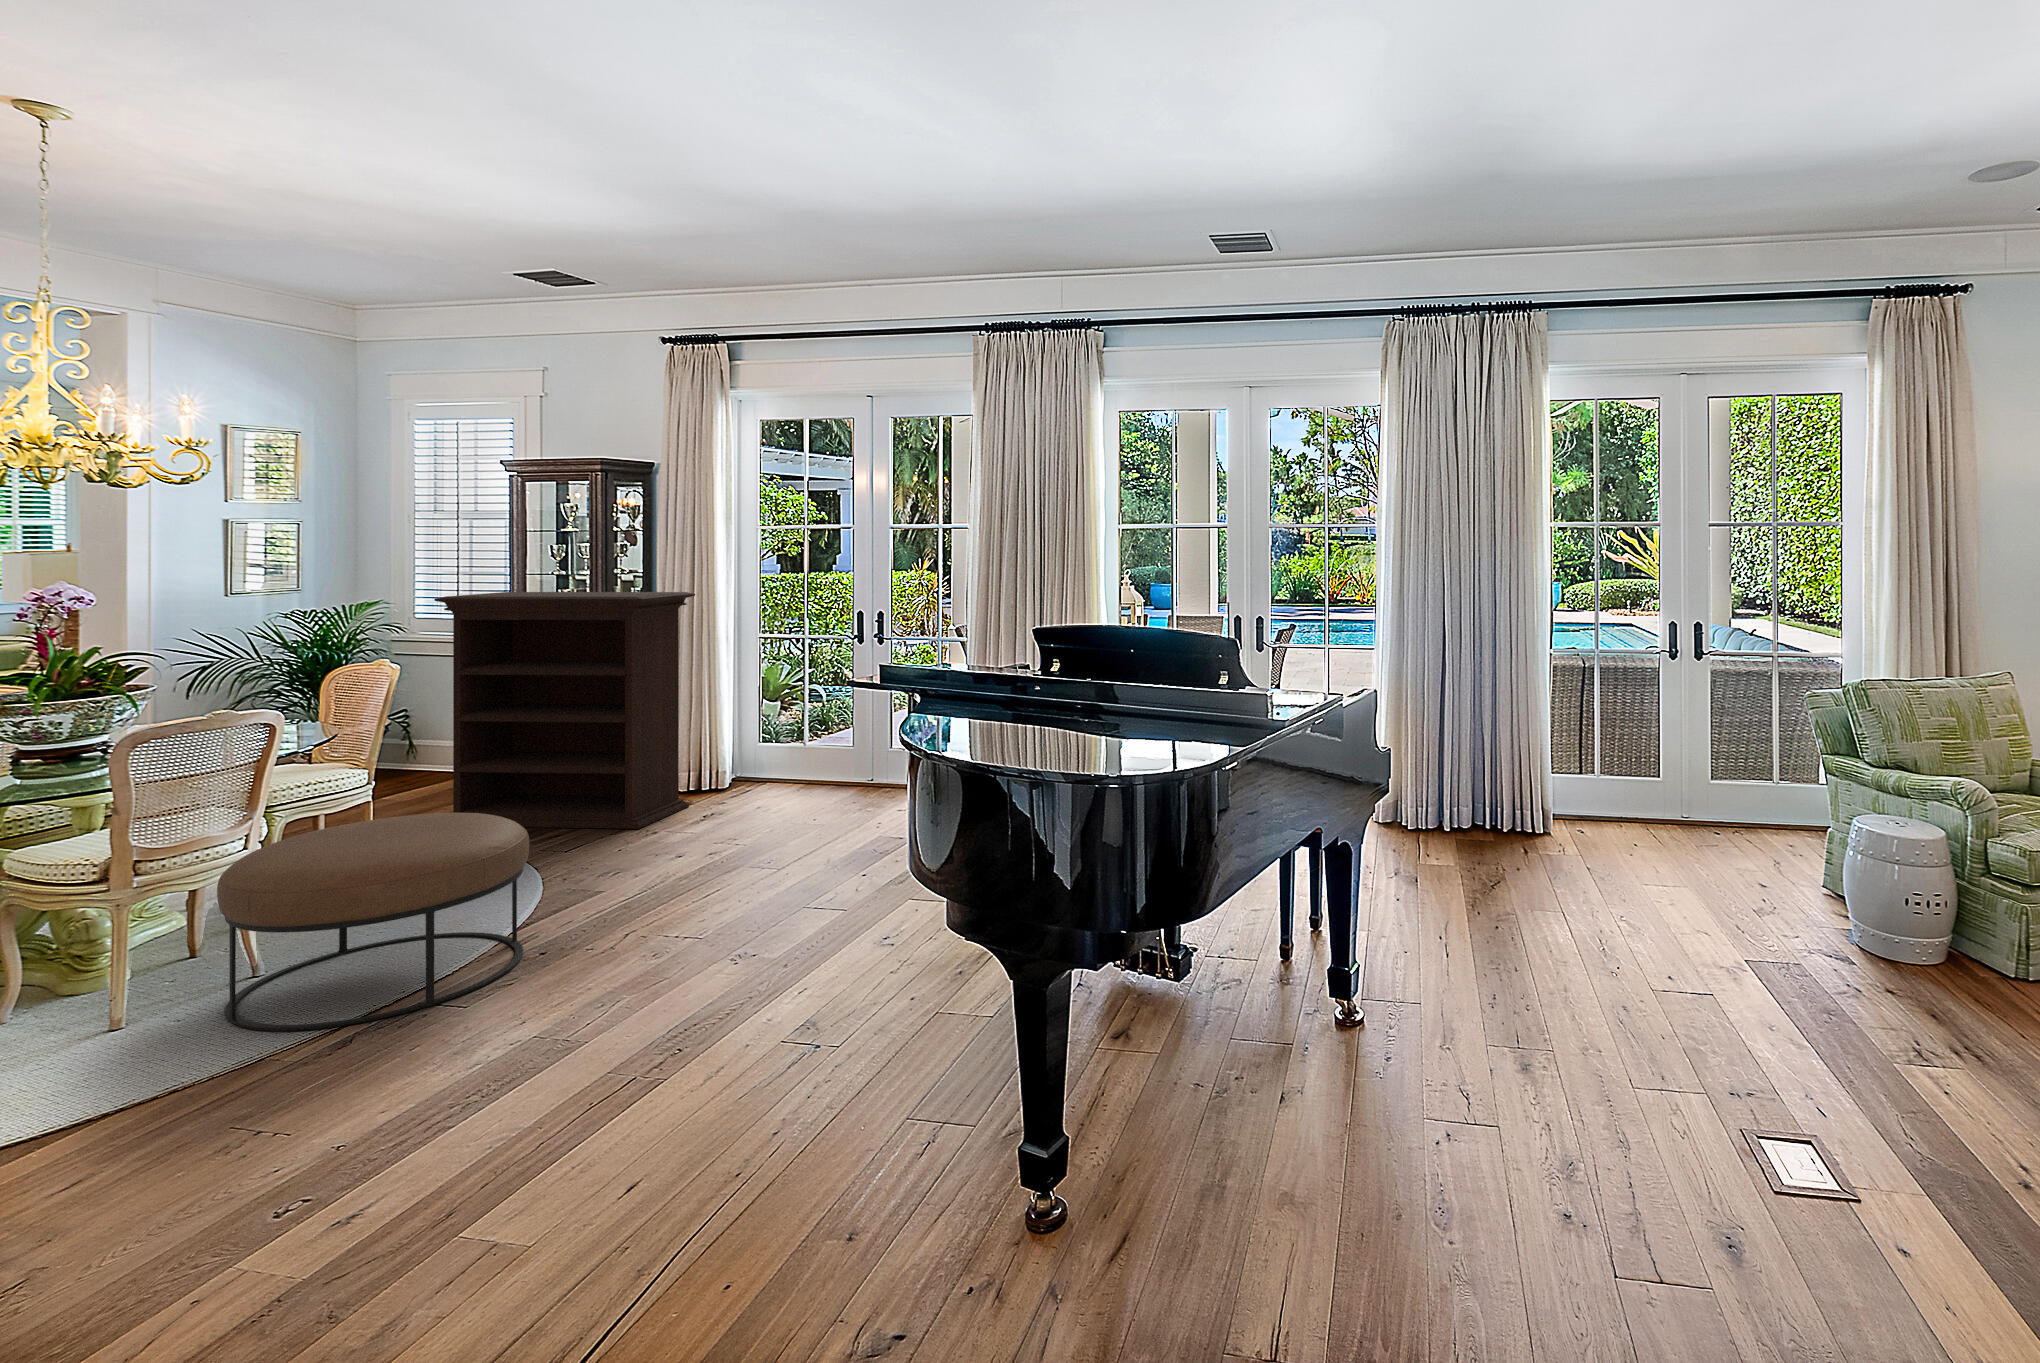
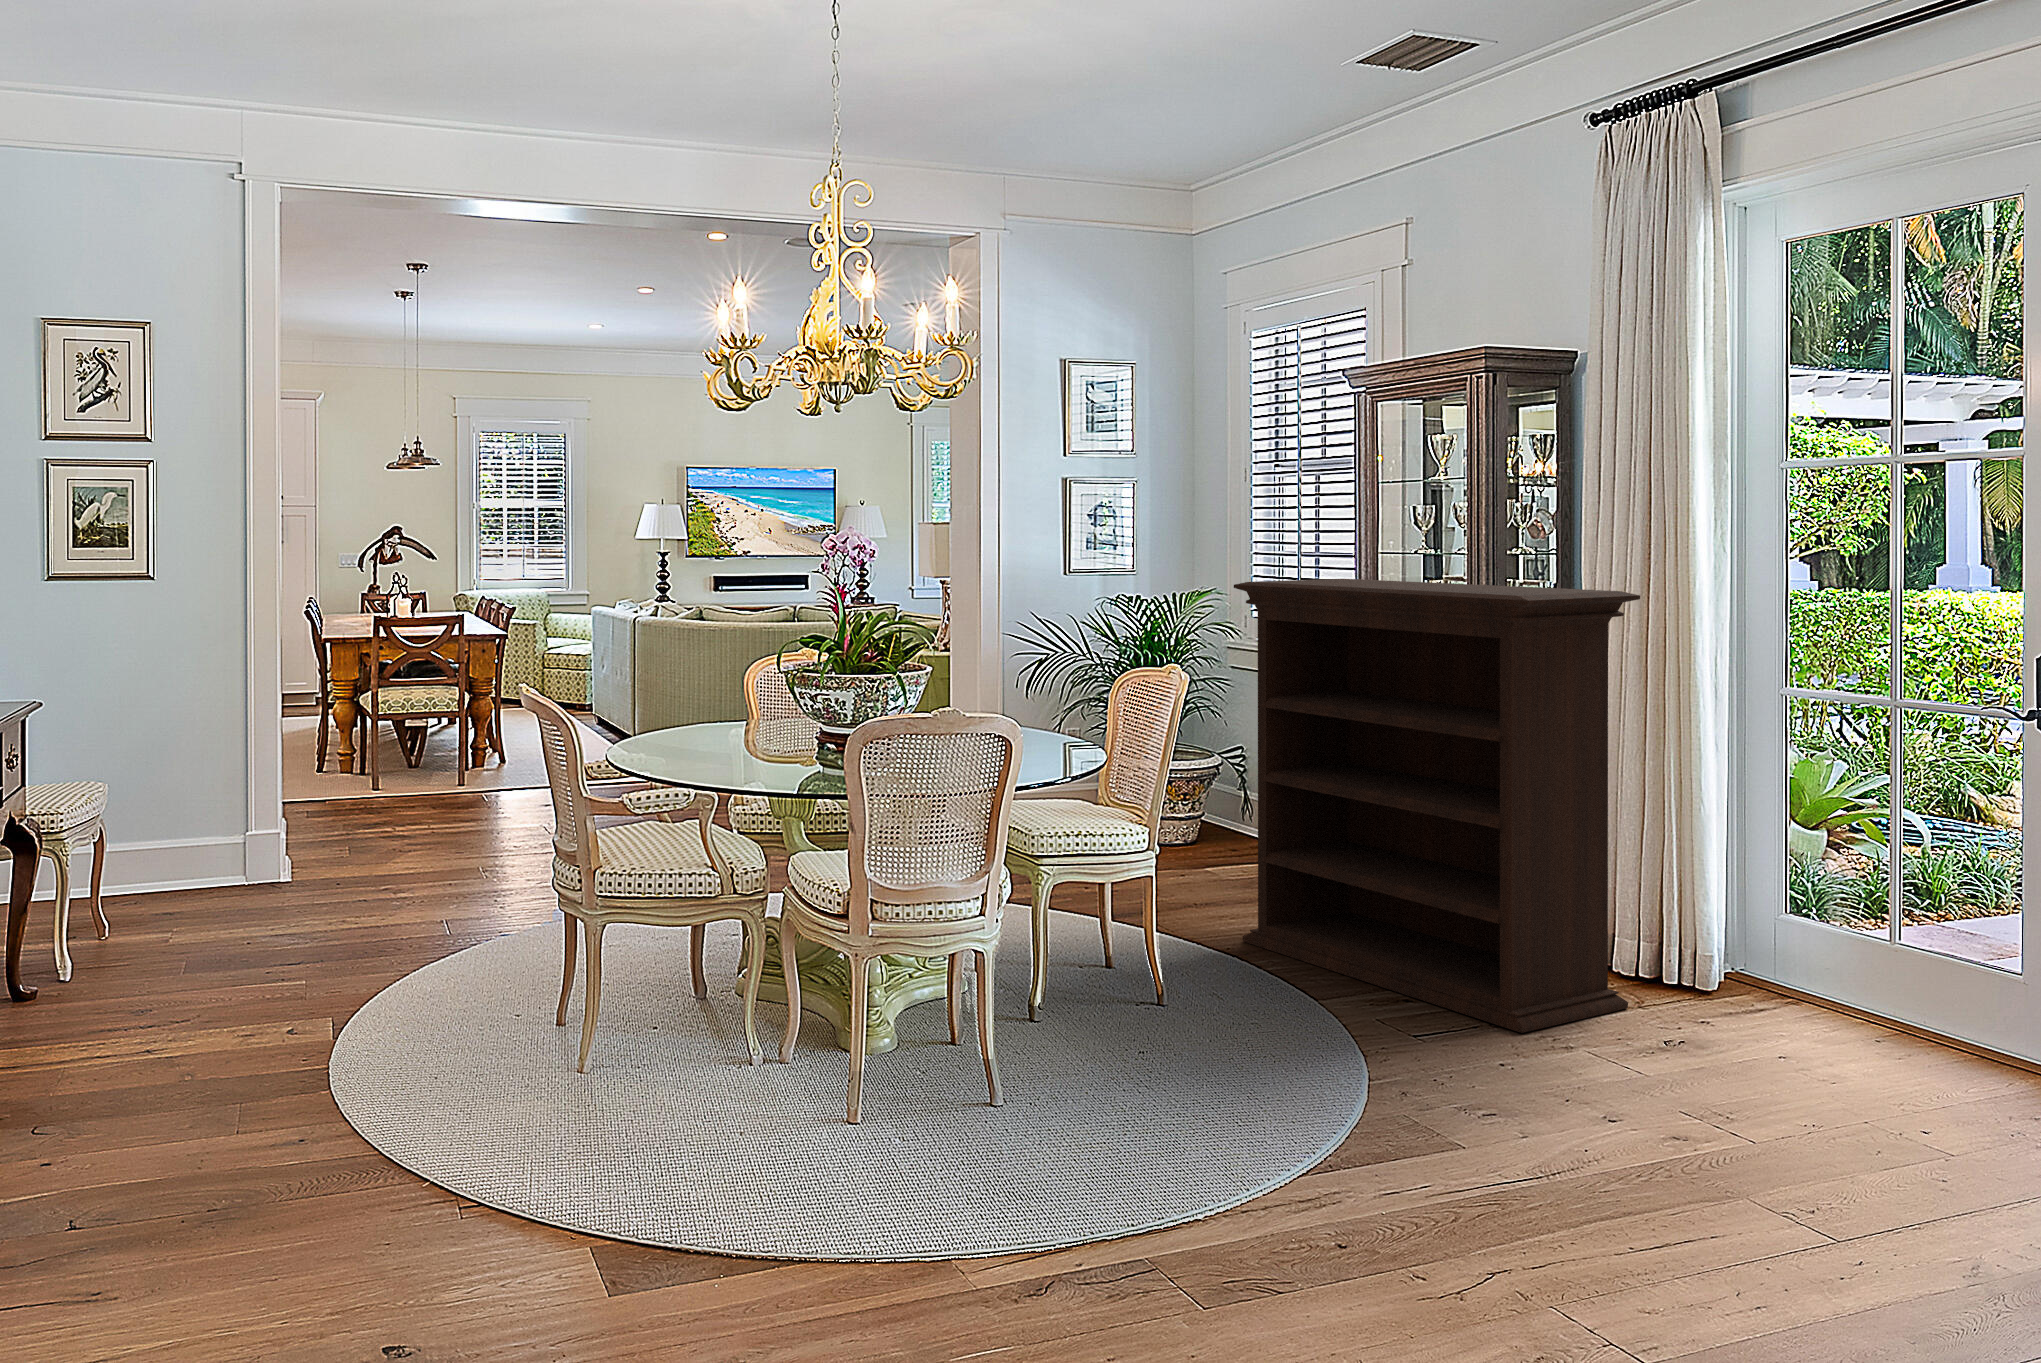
ottoman: present [217,813,529,1031] -> none [838,938,1249,1309]

